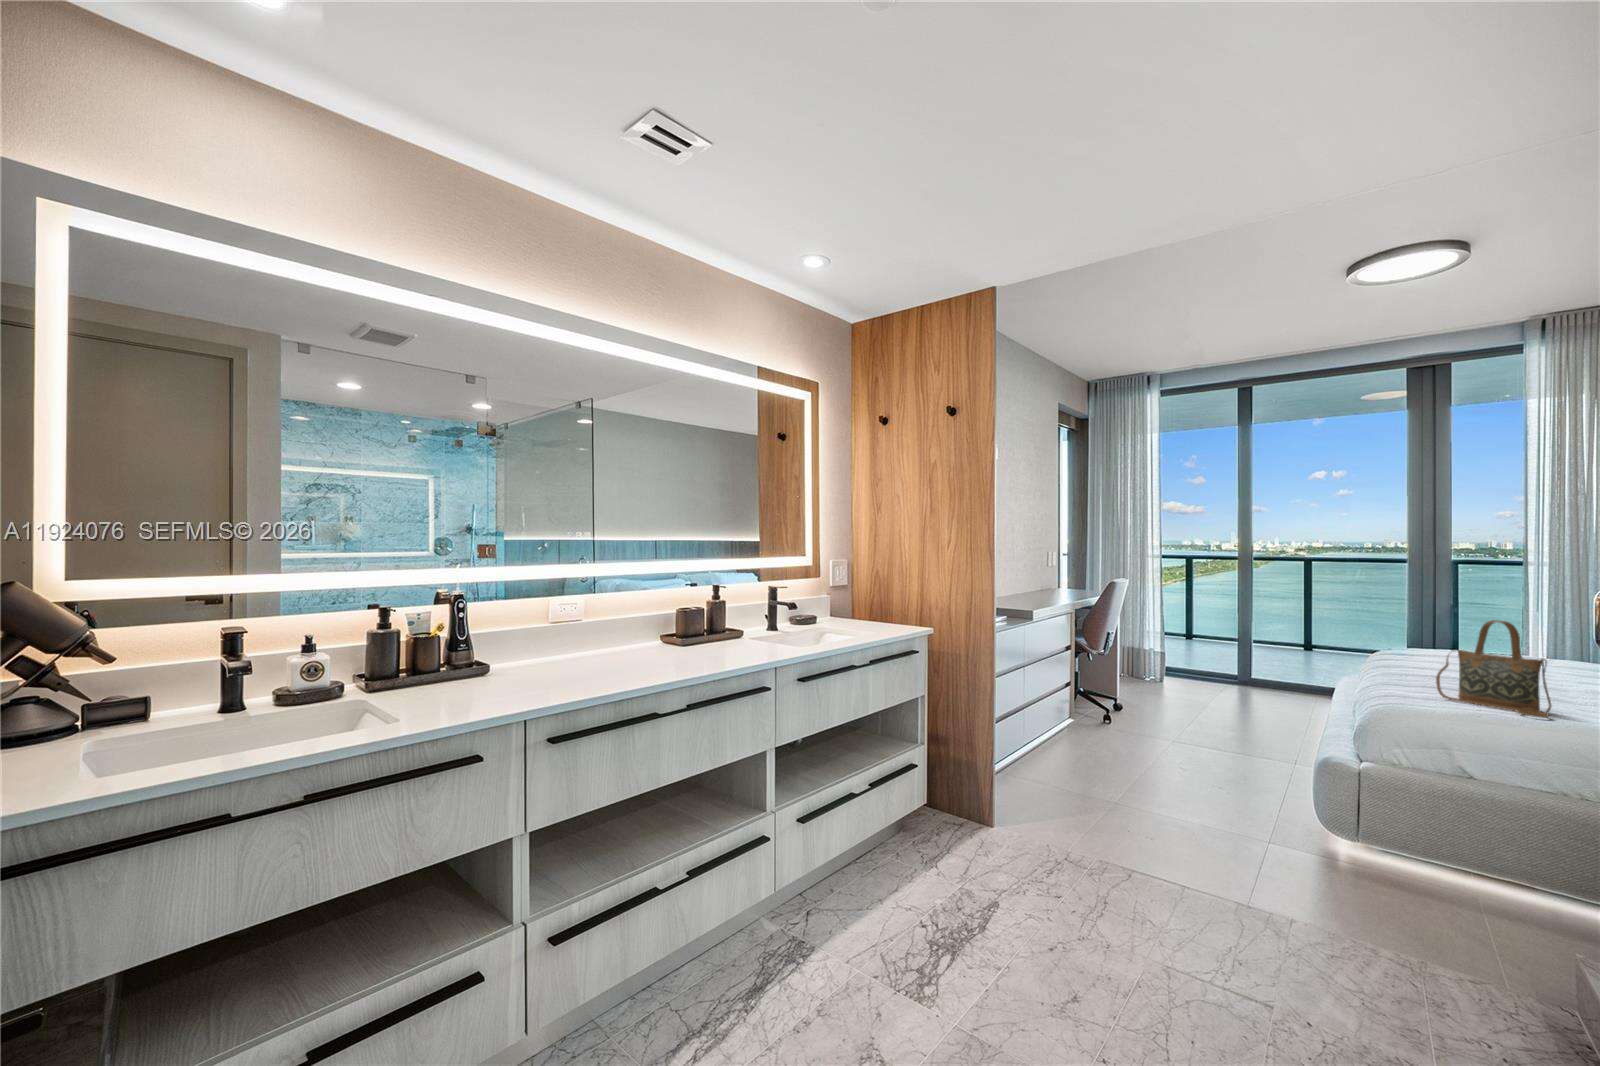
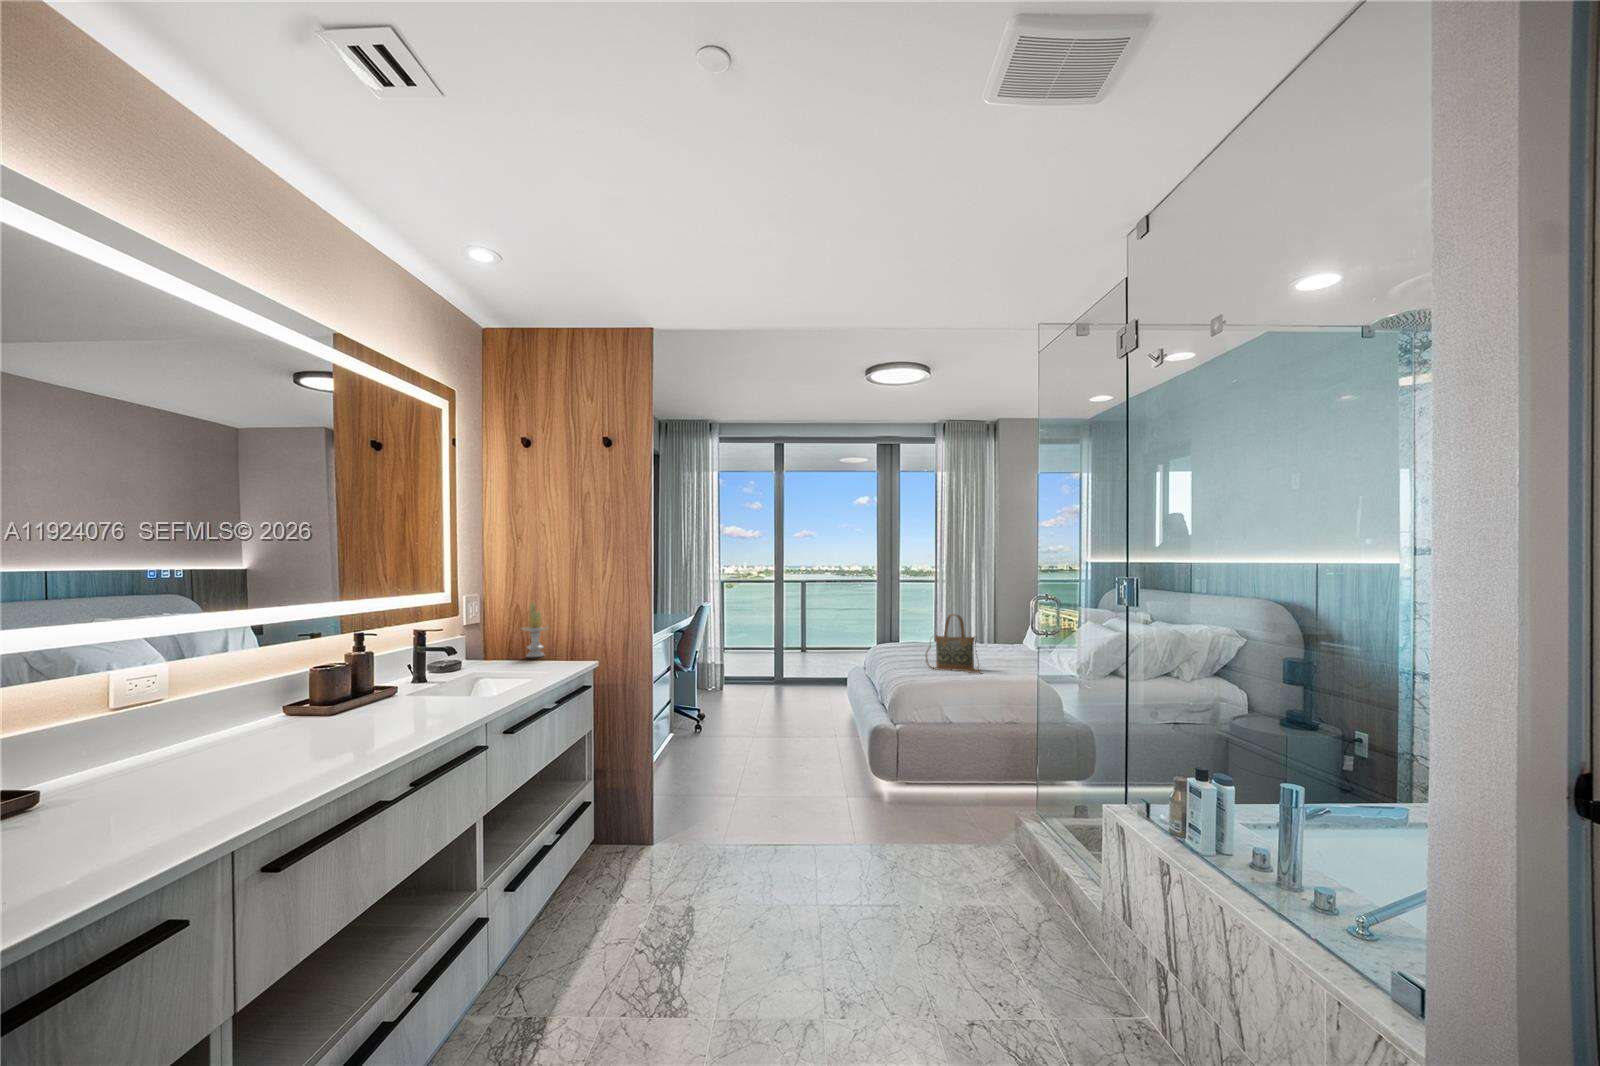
candle: none [875,569,901,620] -> present [522,603,548,657]

